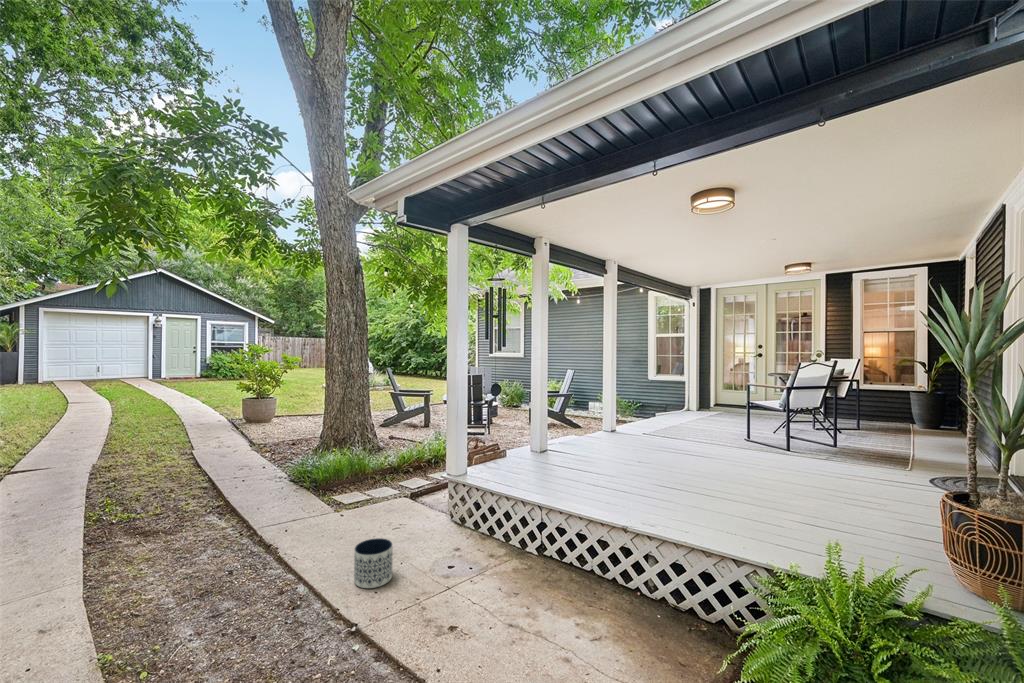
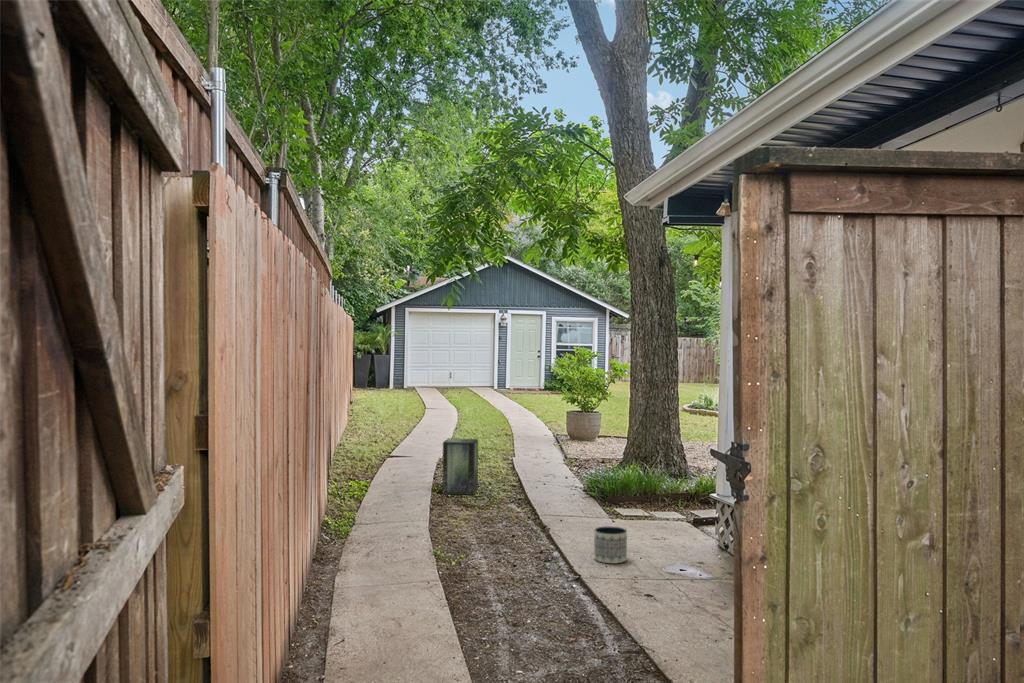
storage box: none [104,445,158,521] -> present [442,439,478,495]

